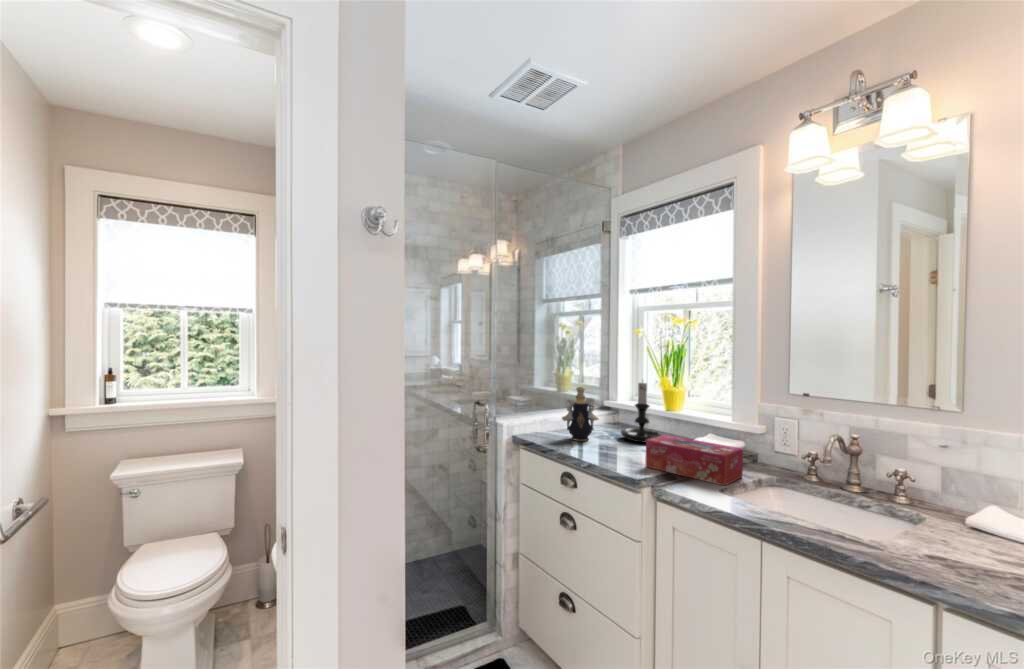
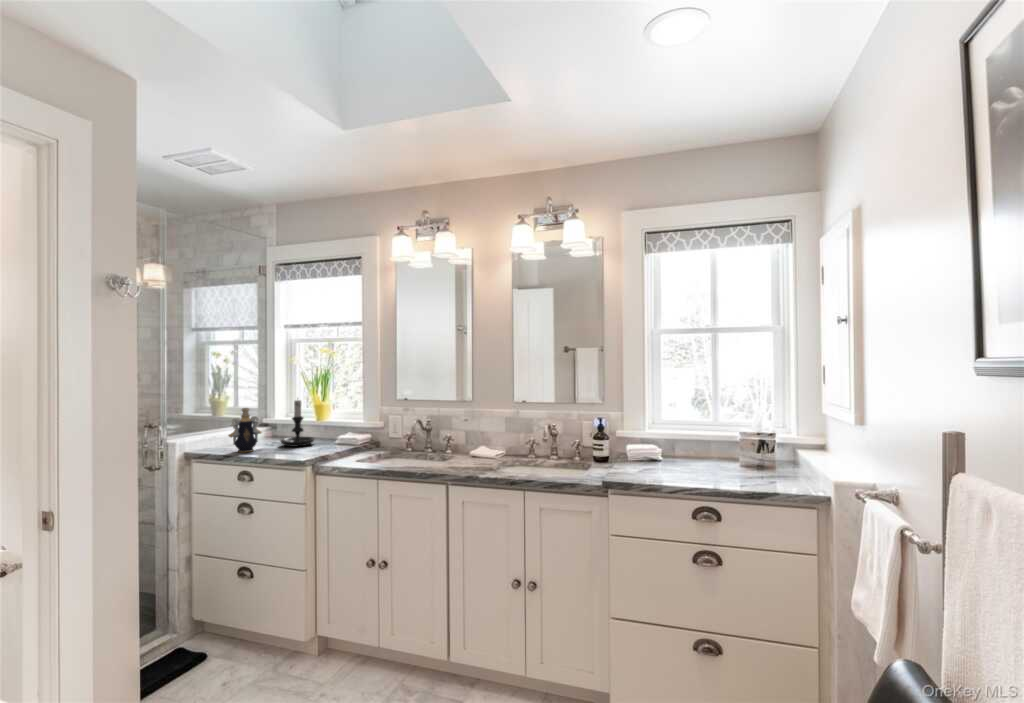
tissue box: present [645,435,743,486] -> none [306,435,370,459]

